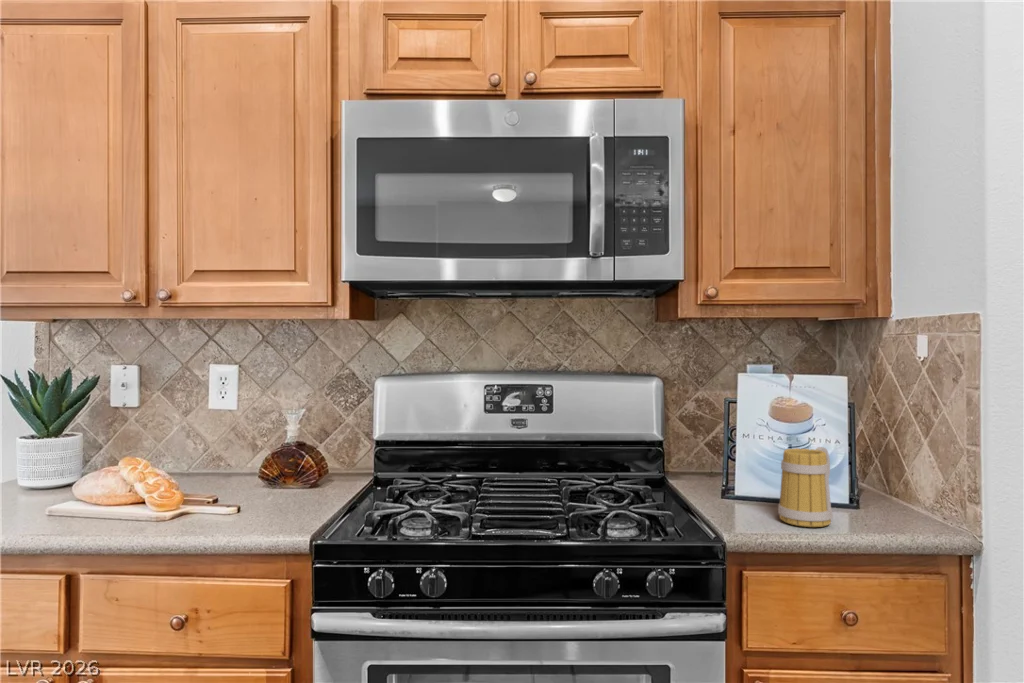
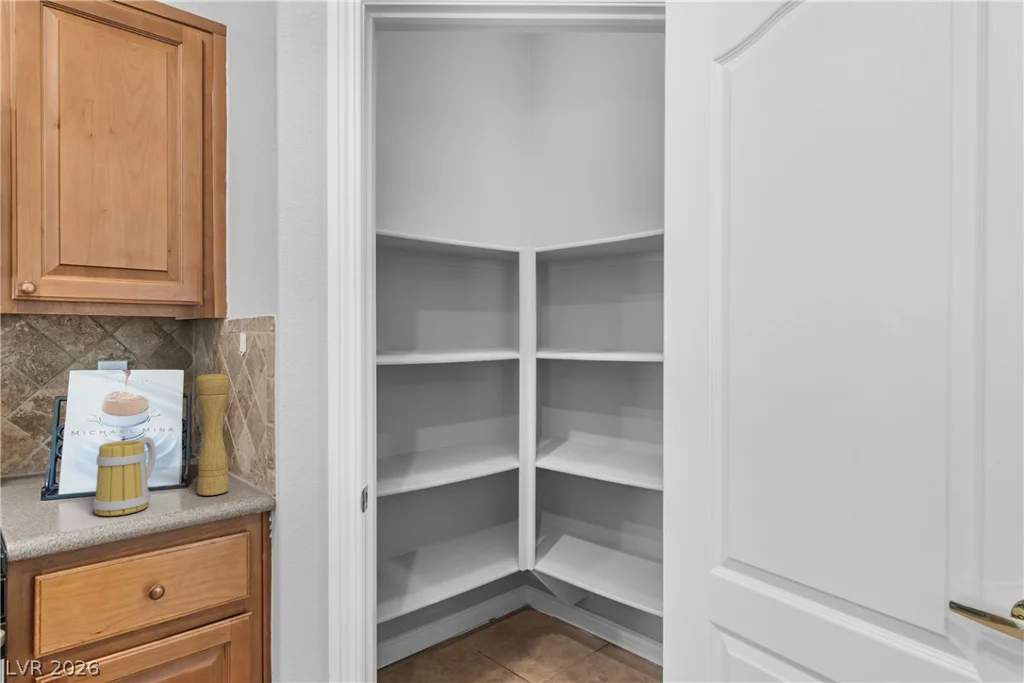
pepper mill: none [874,379,916,524] -> present [195,372,230,496]

